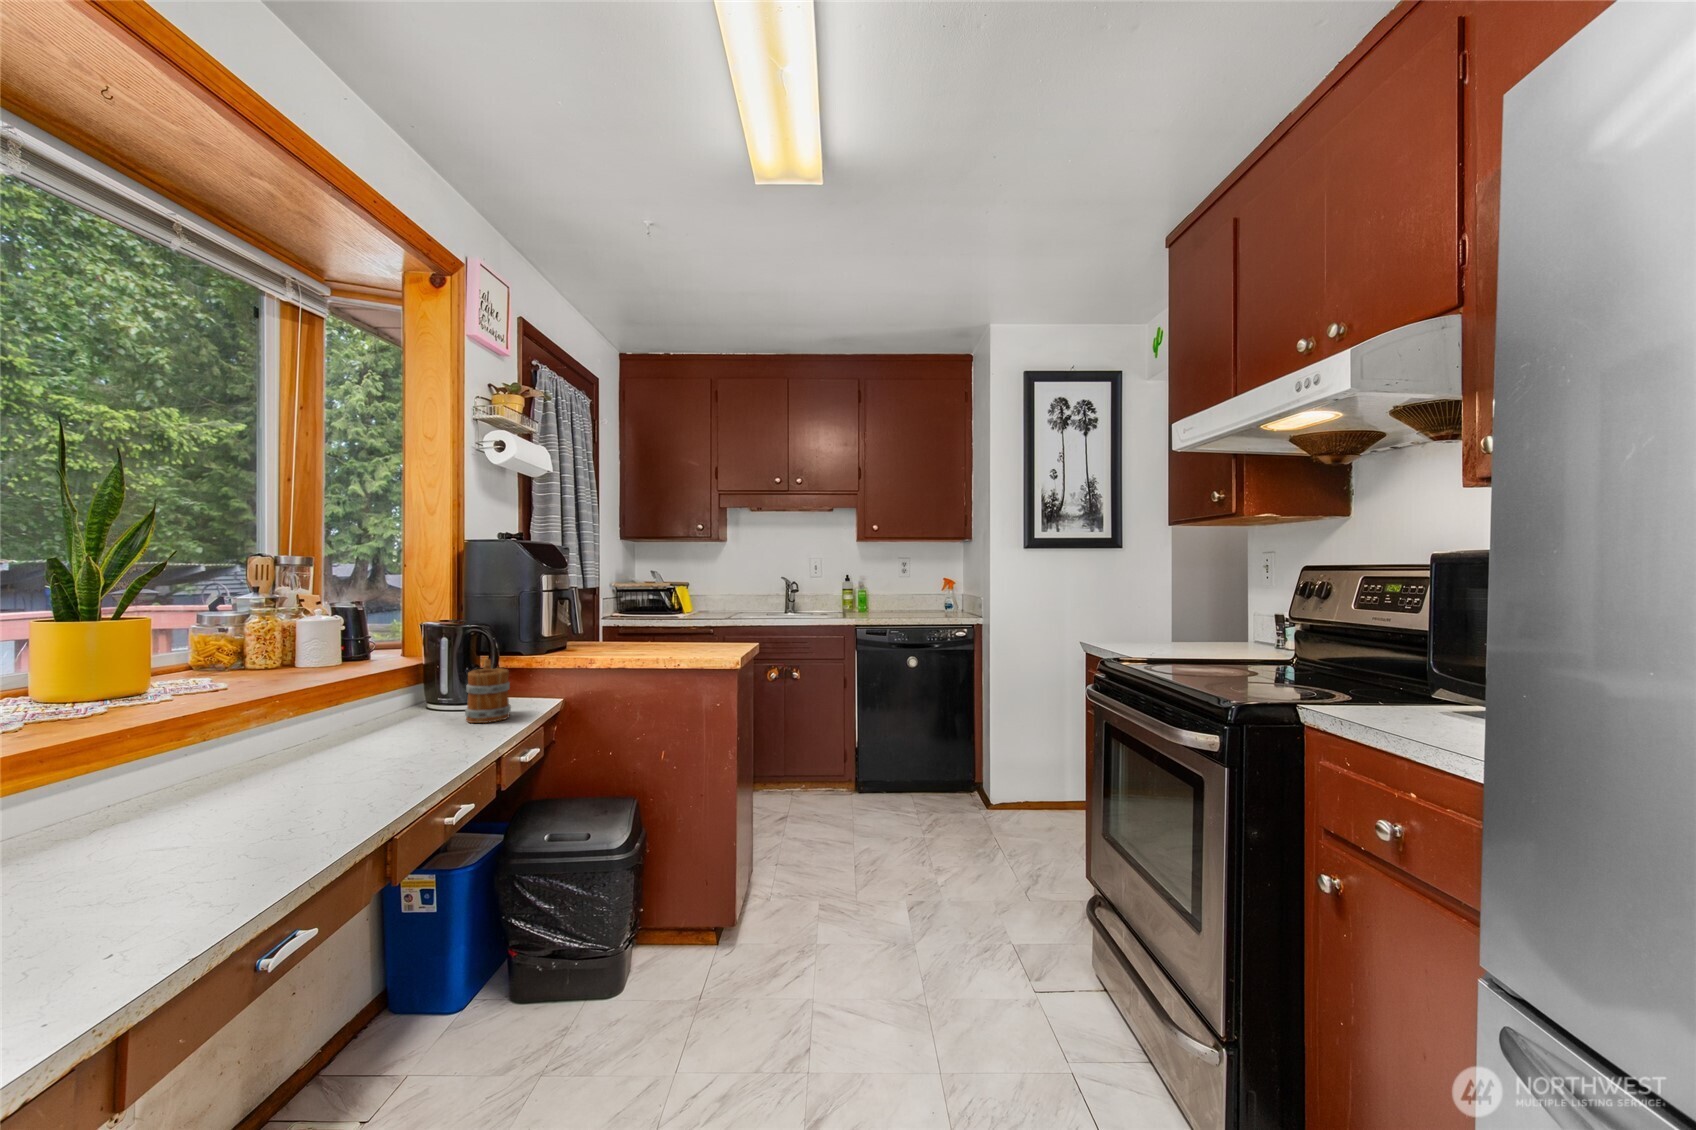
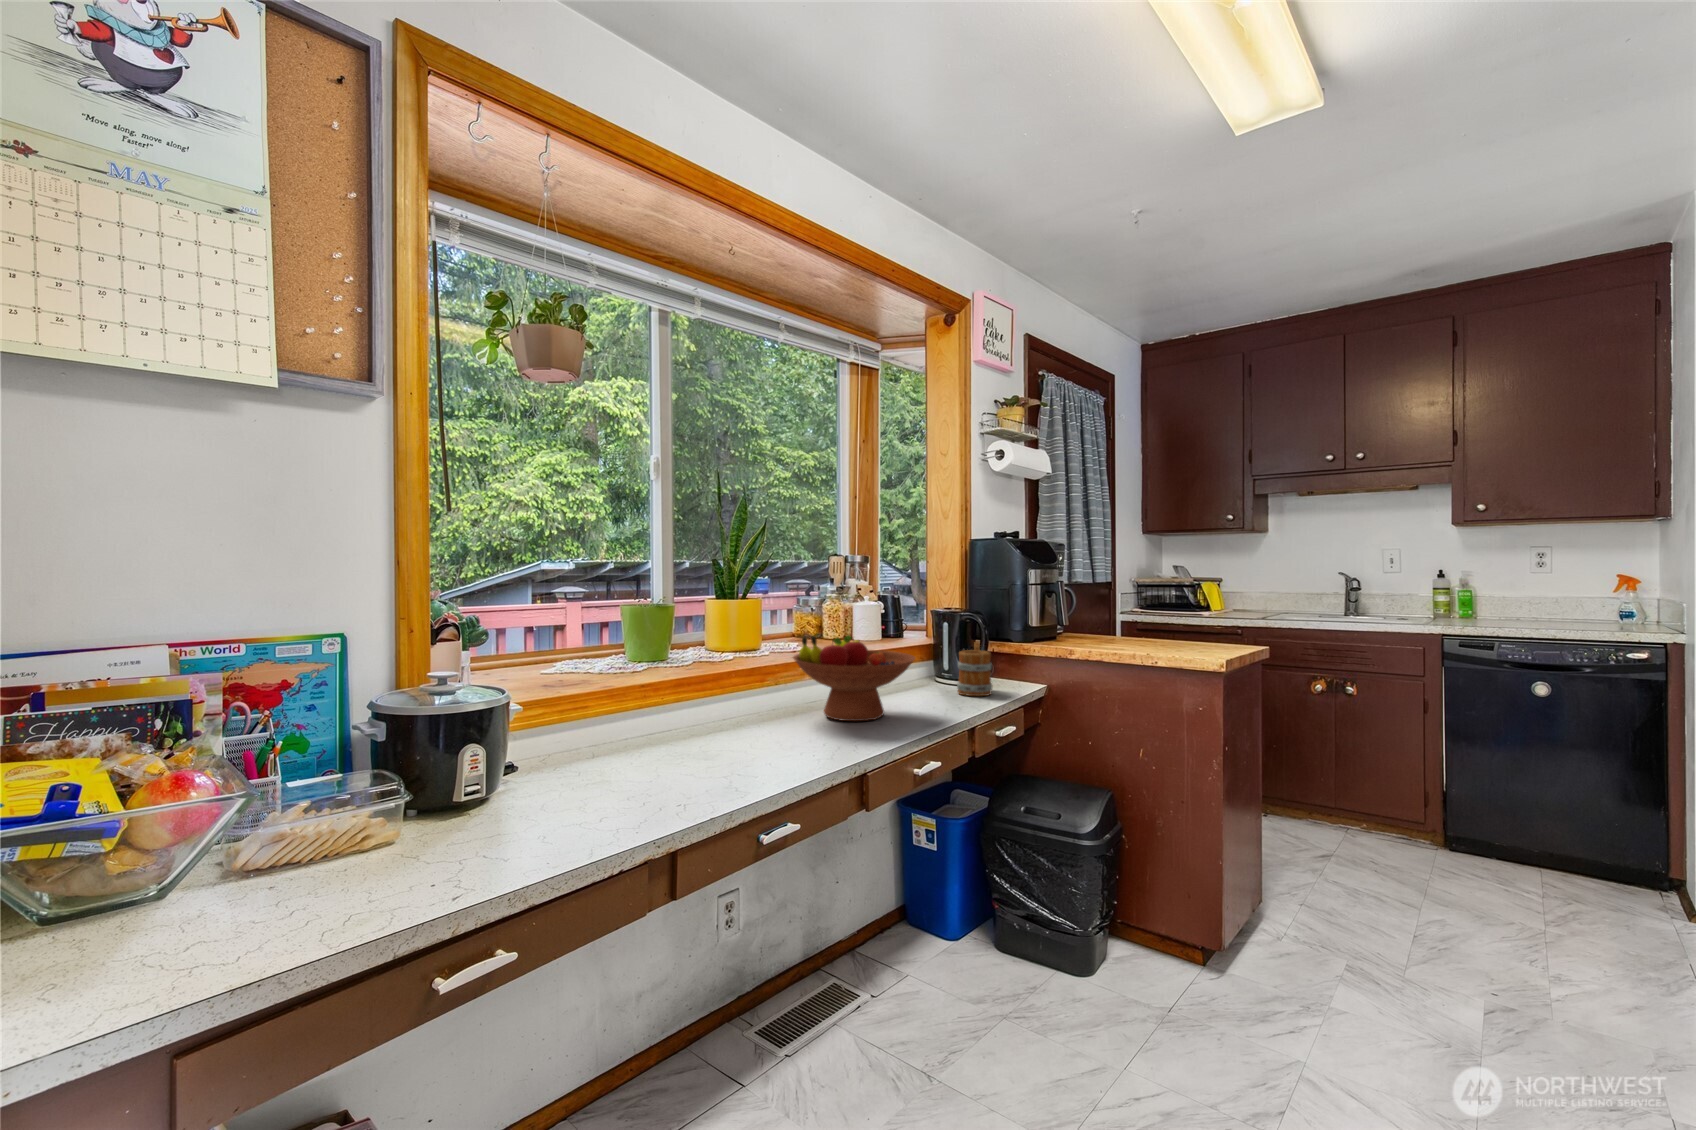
fruit bowl: none [222,668,434,788] -> present [793,635,915,721]

